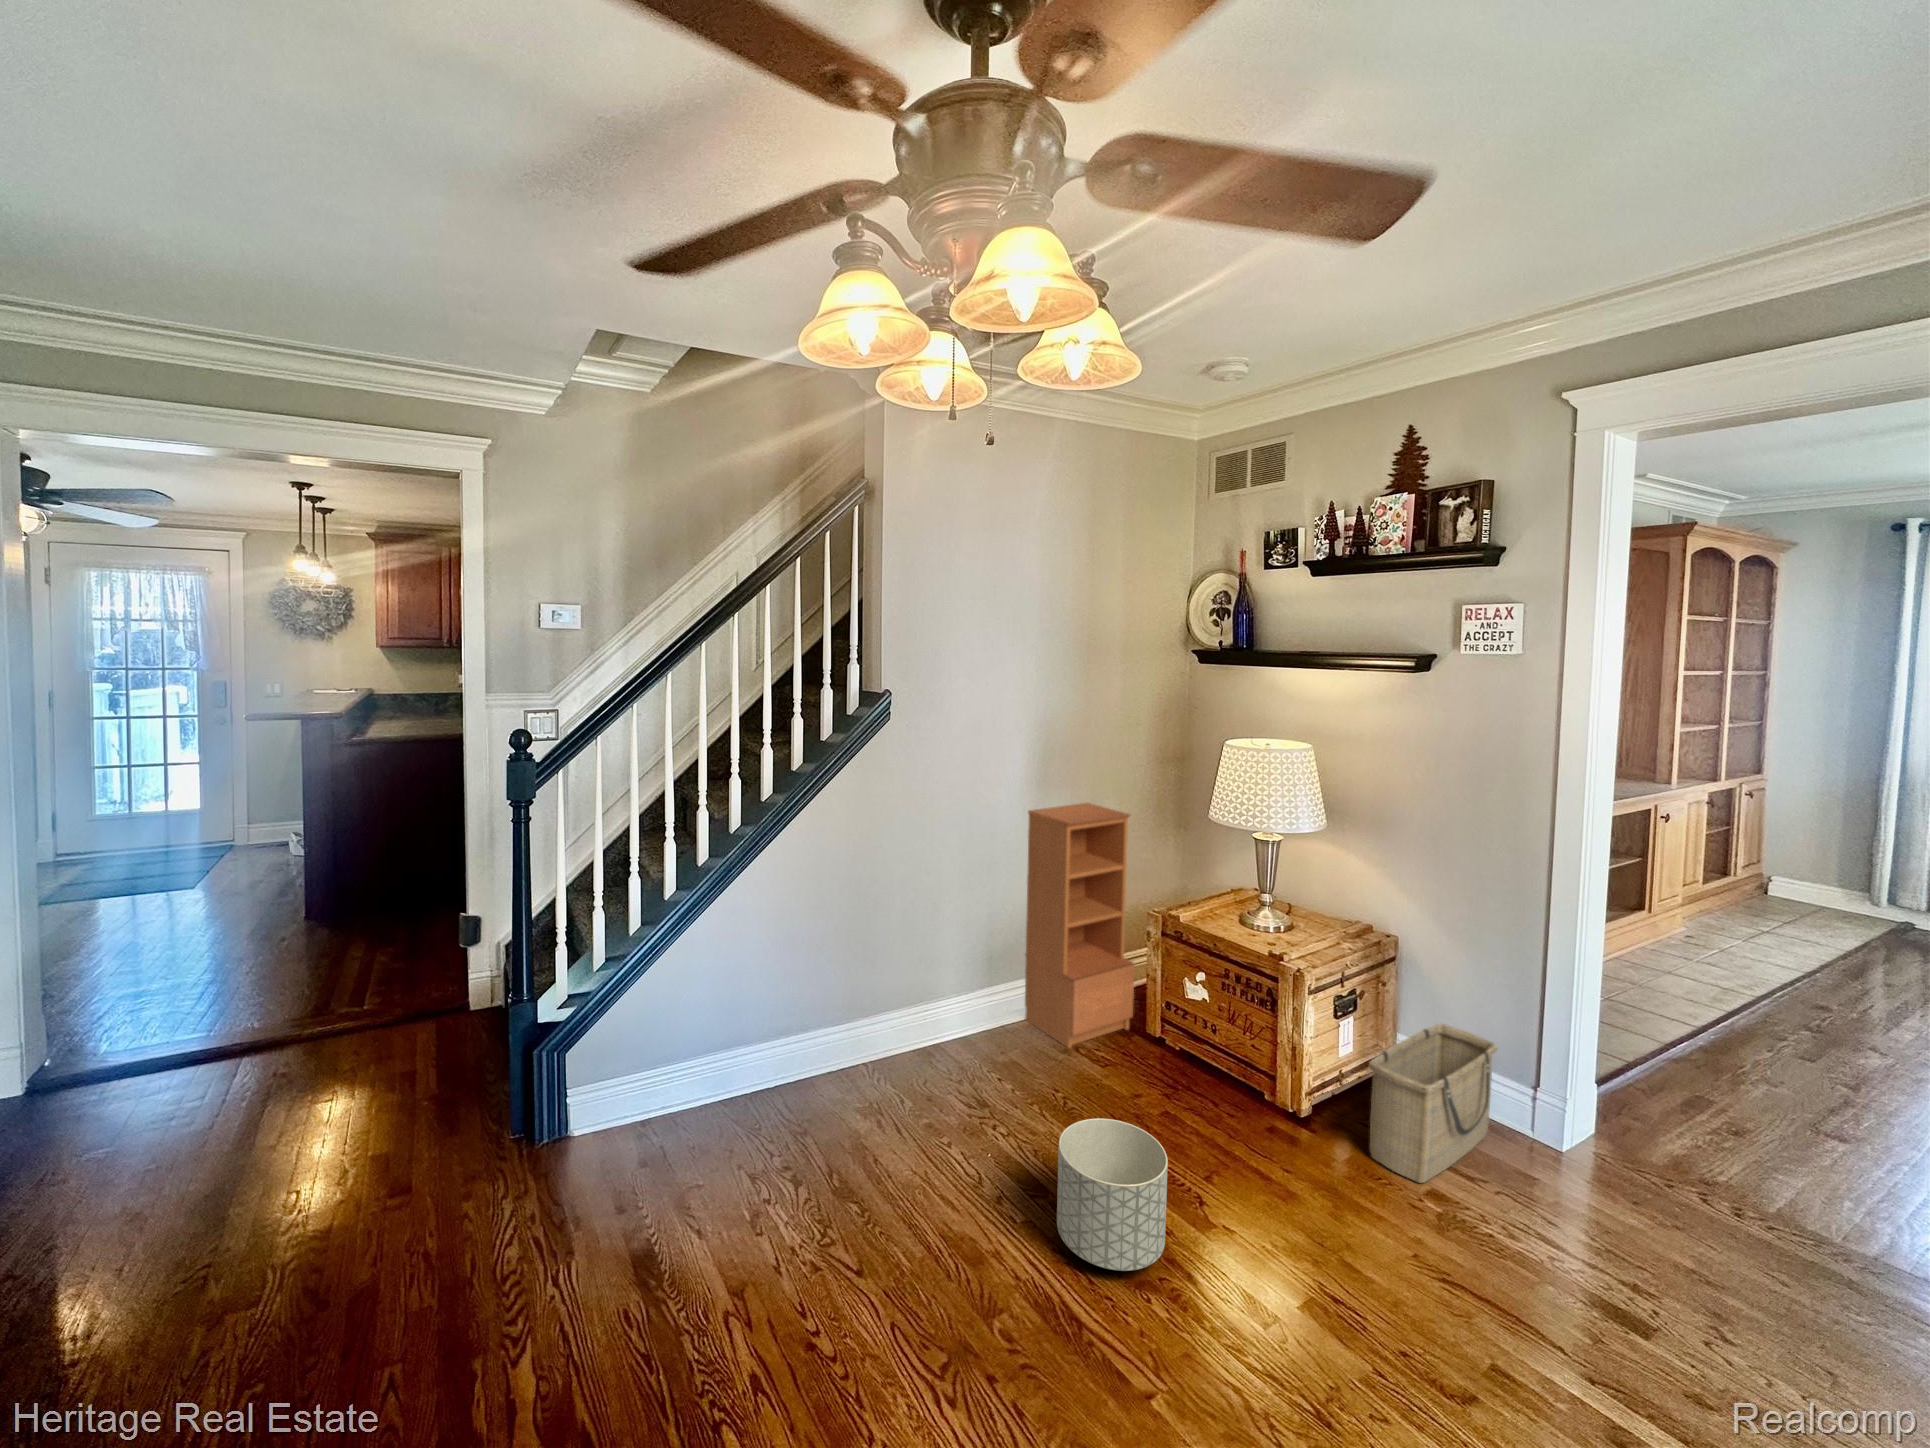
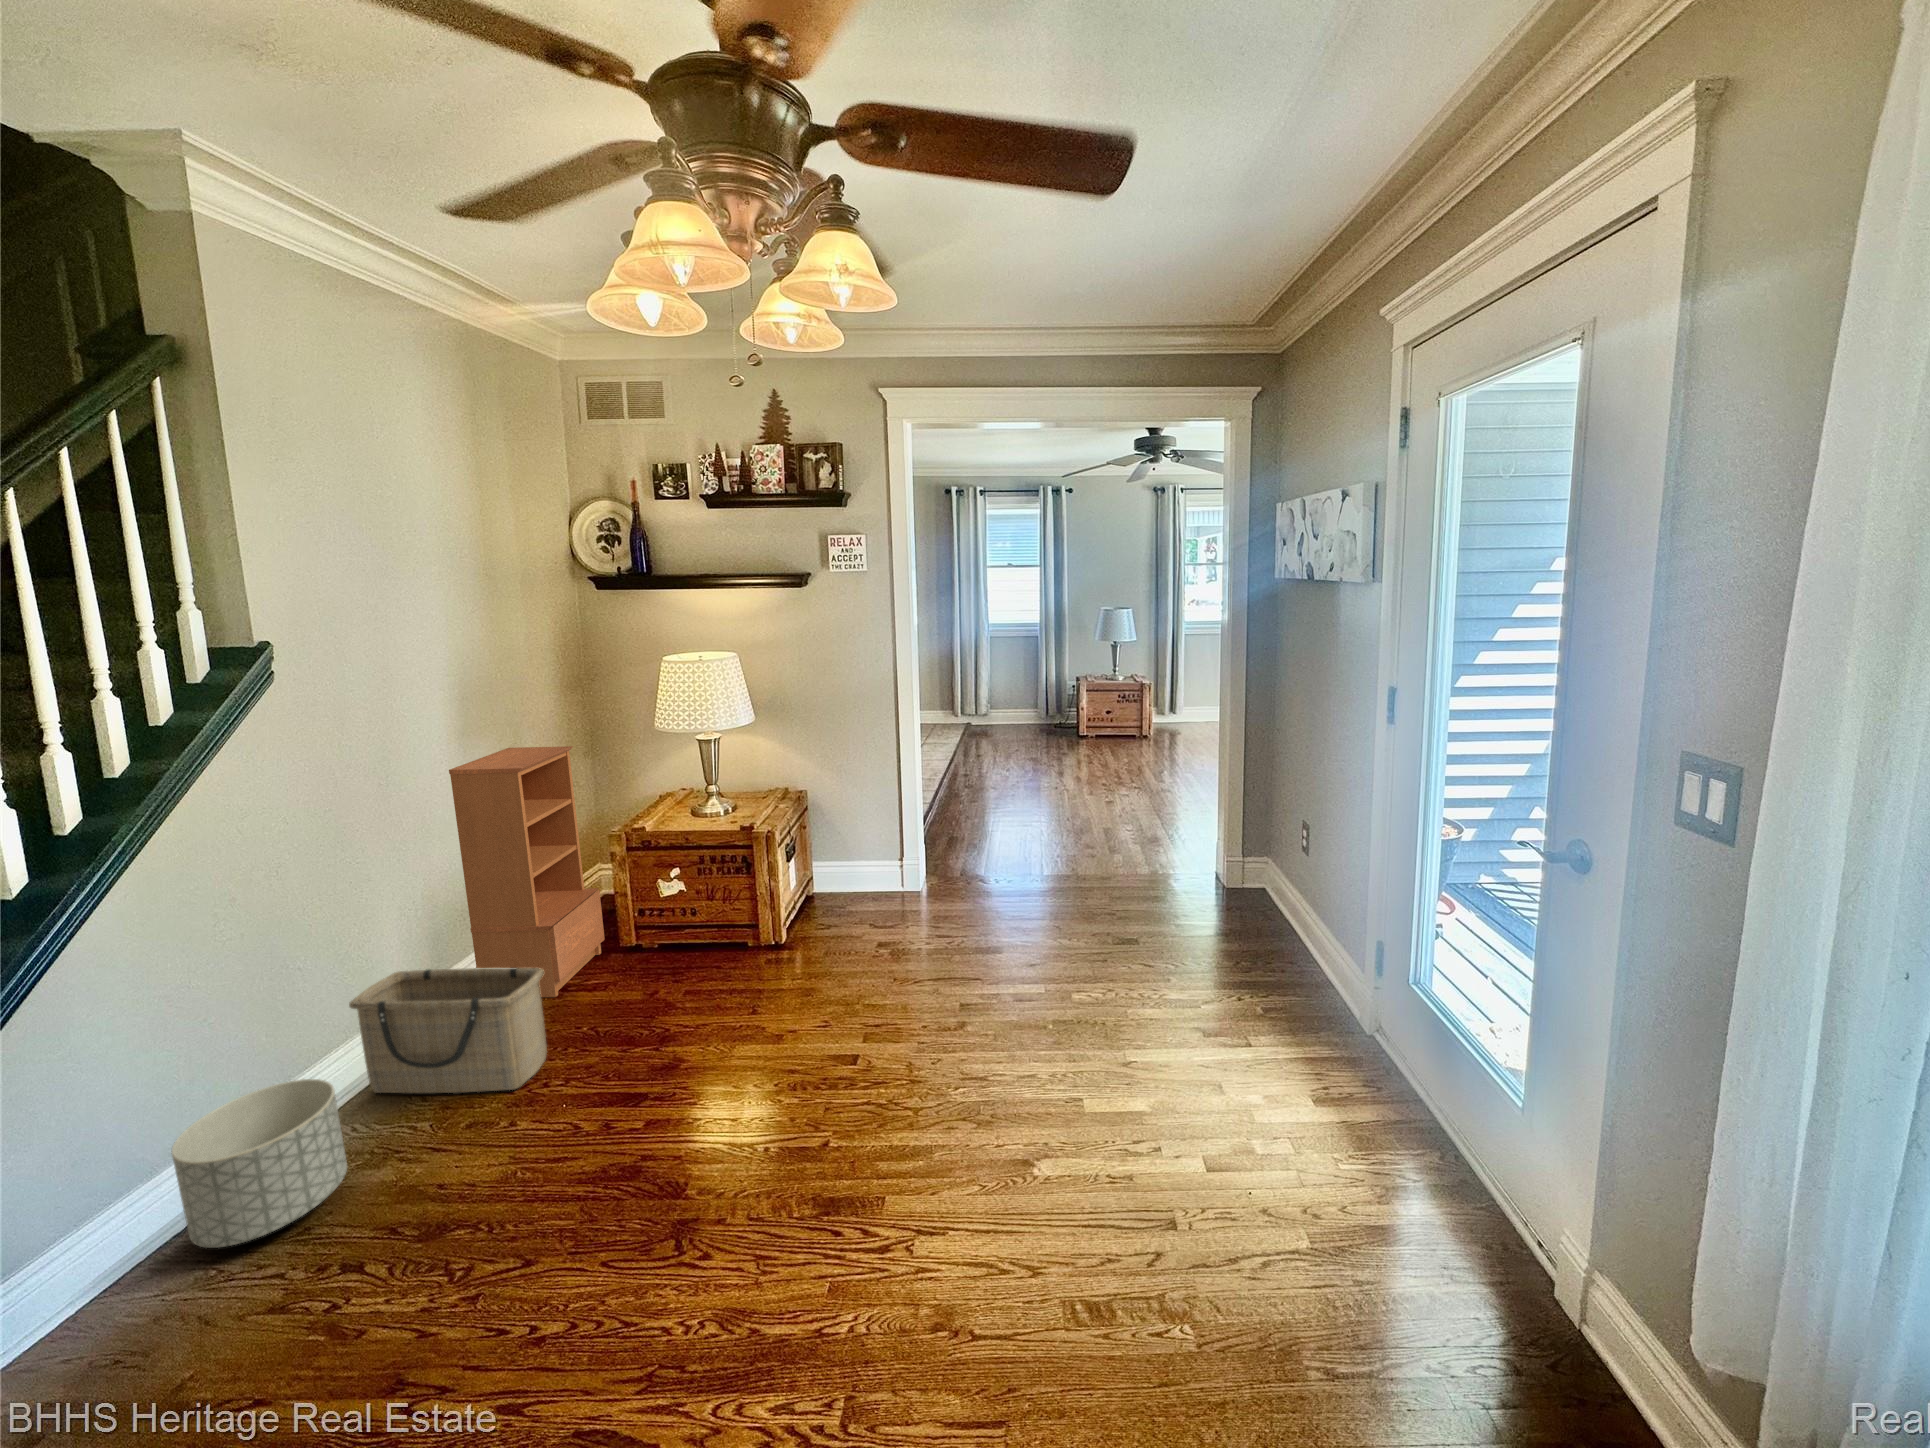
basket: present [1369,1023,1497,1183] -> present [349,968,547,1093]
planter: present [1057,1118,1168,1271] -> present [171,1079,347,1248]

